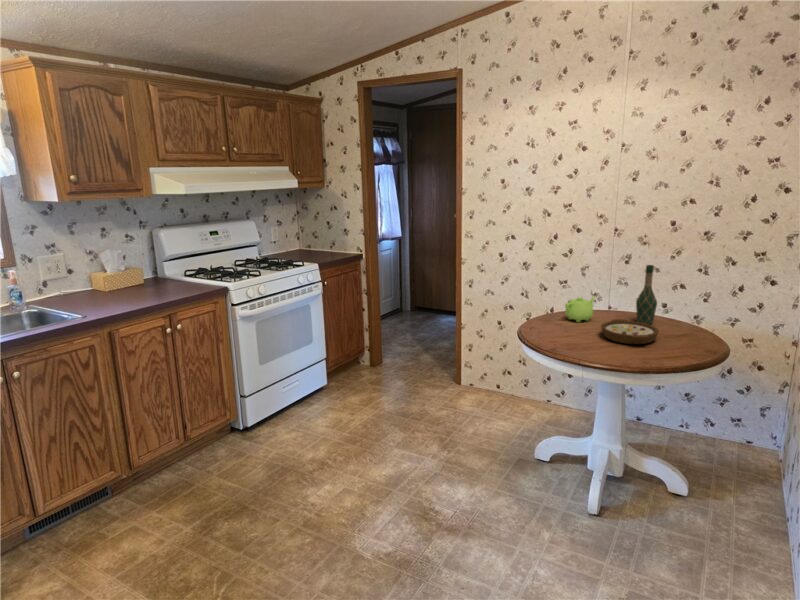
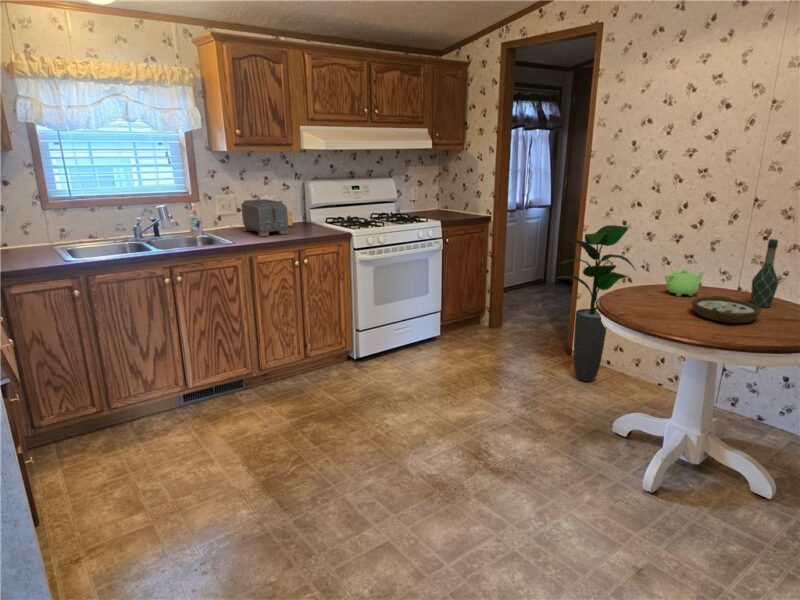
toaster: none [79,256,151,304] -> present [241,199,288,237]
potted plant: none [450,257,522,410] -> present [557,225,635,381]

